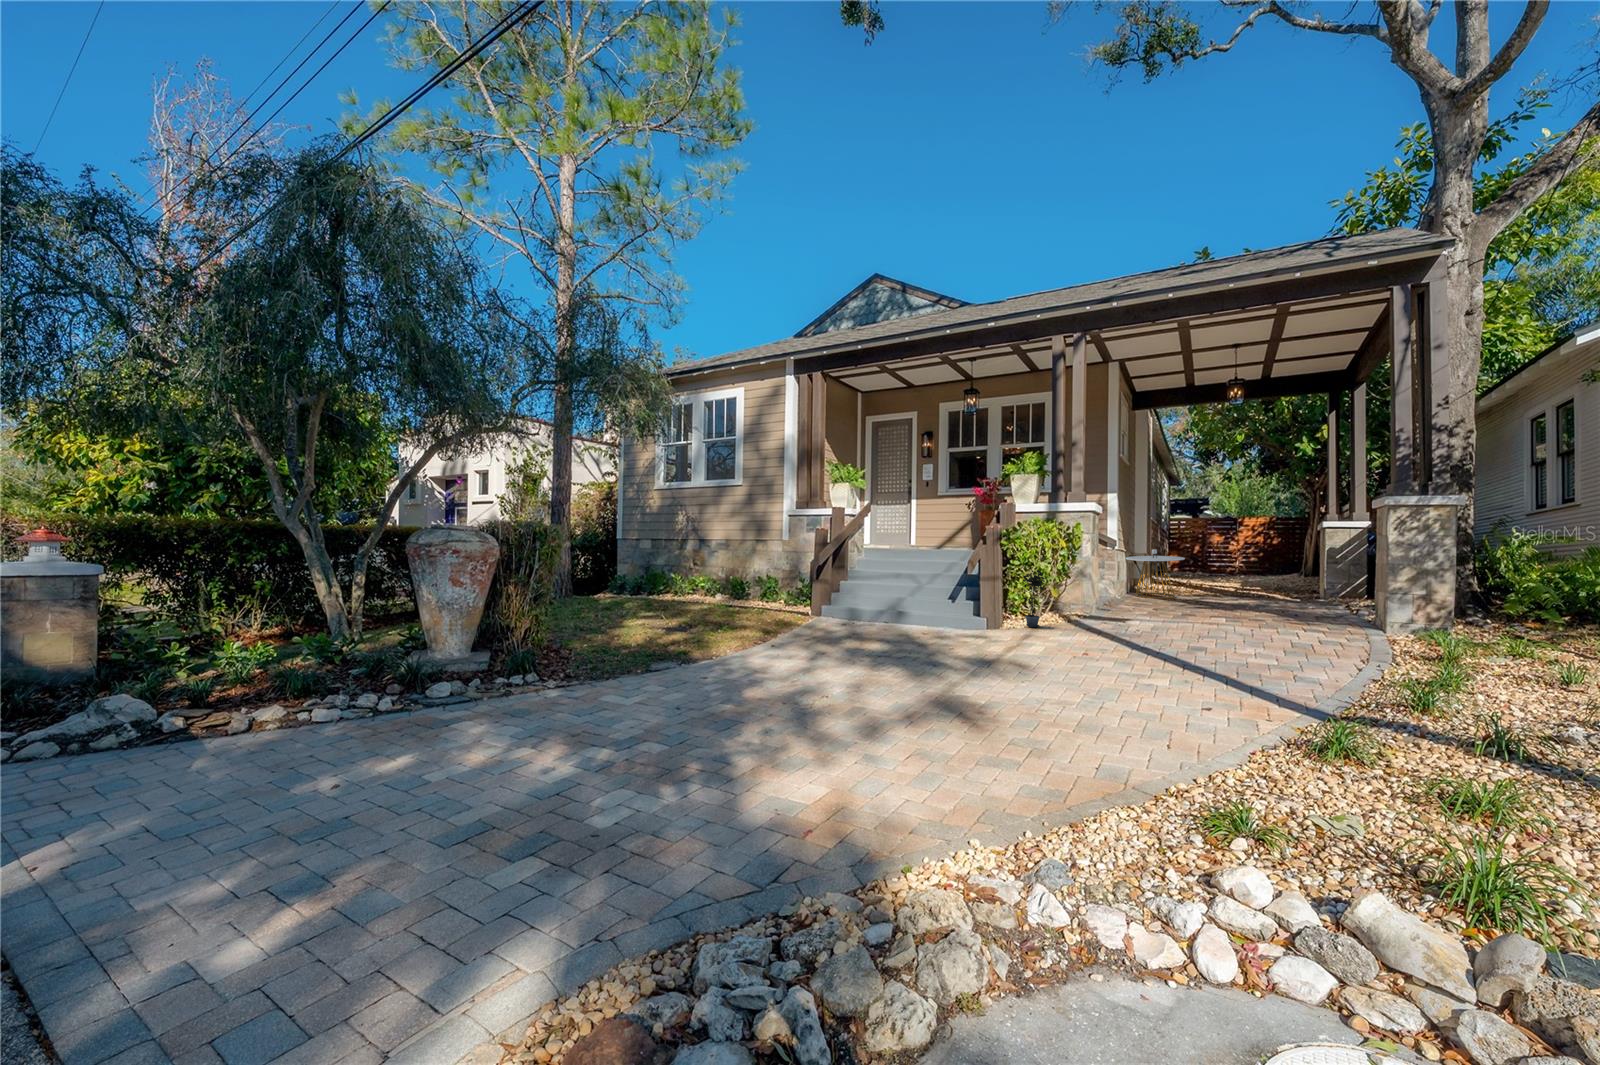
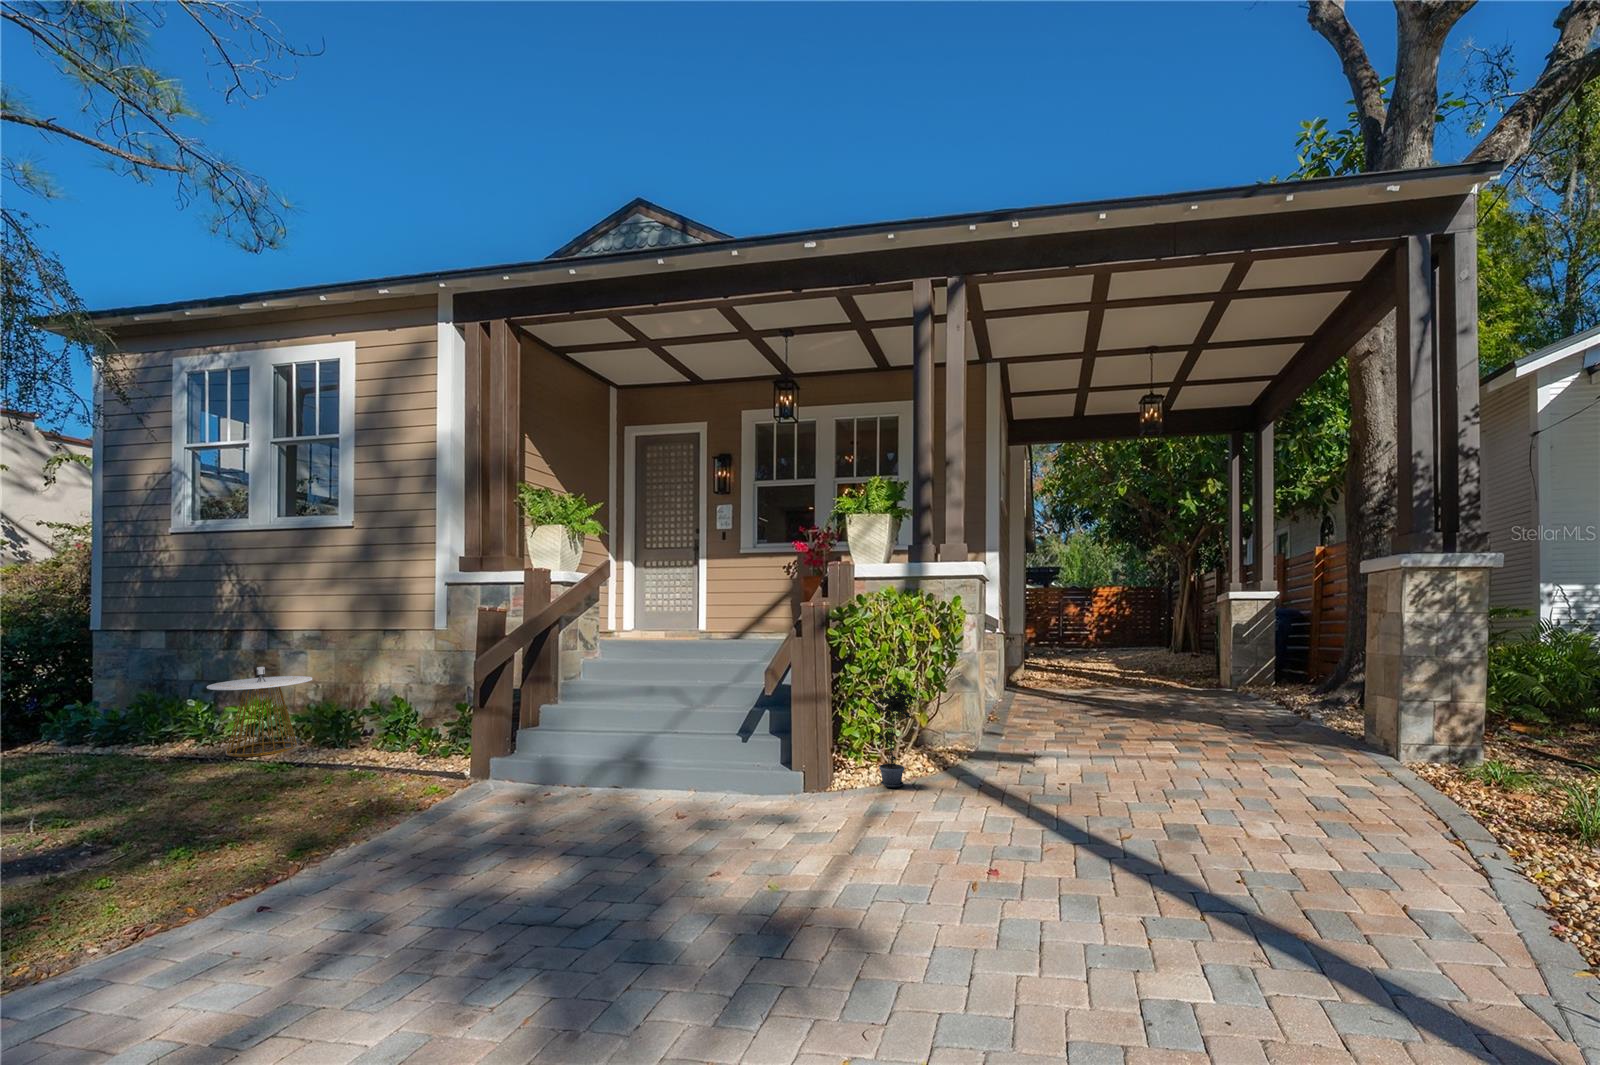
side table: present [1126,549,1185,599] -> present [207,667,312,757]

